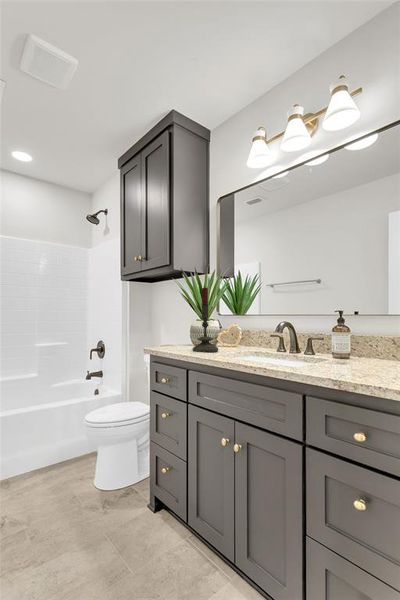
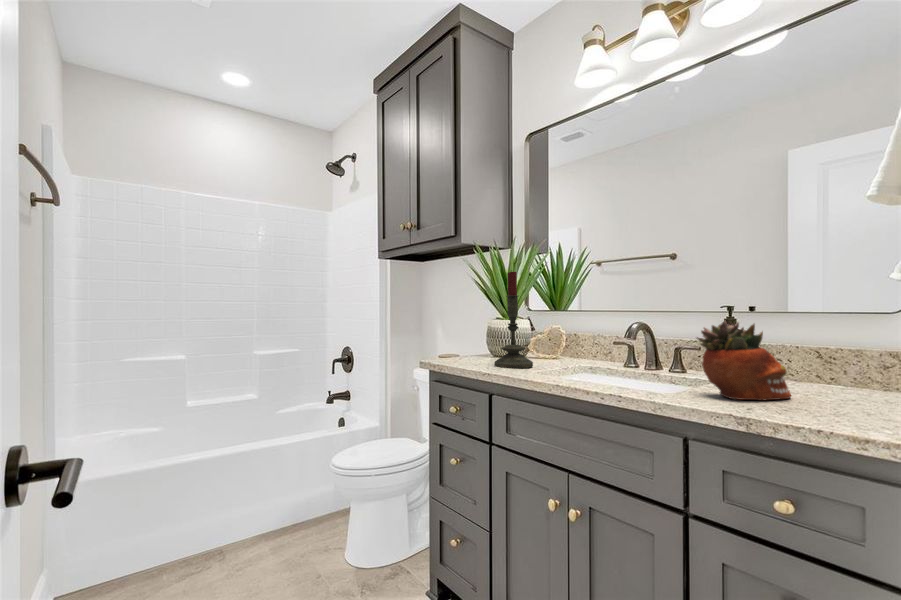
succulent planter: none [314,319,371,371] -> present [697,321,791,400]

